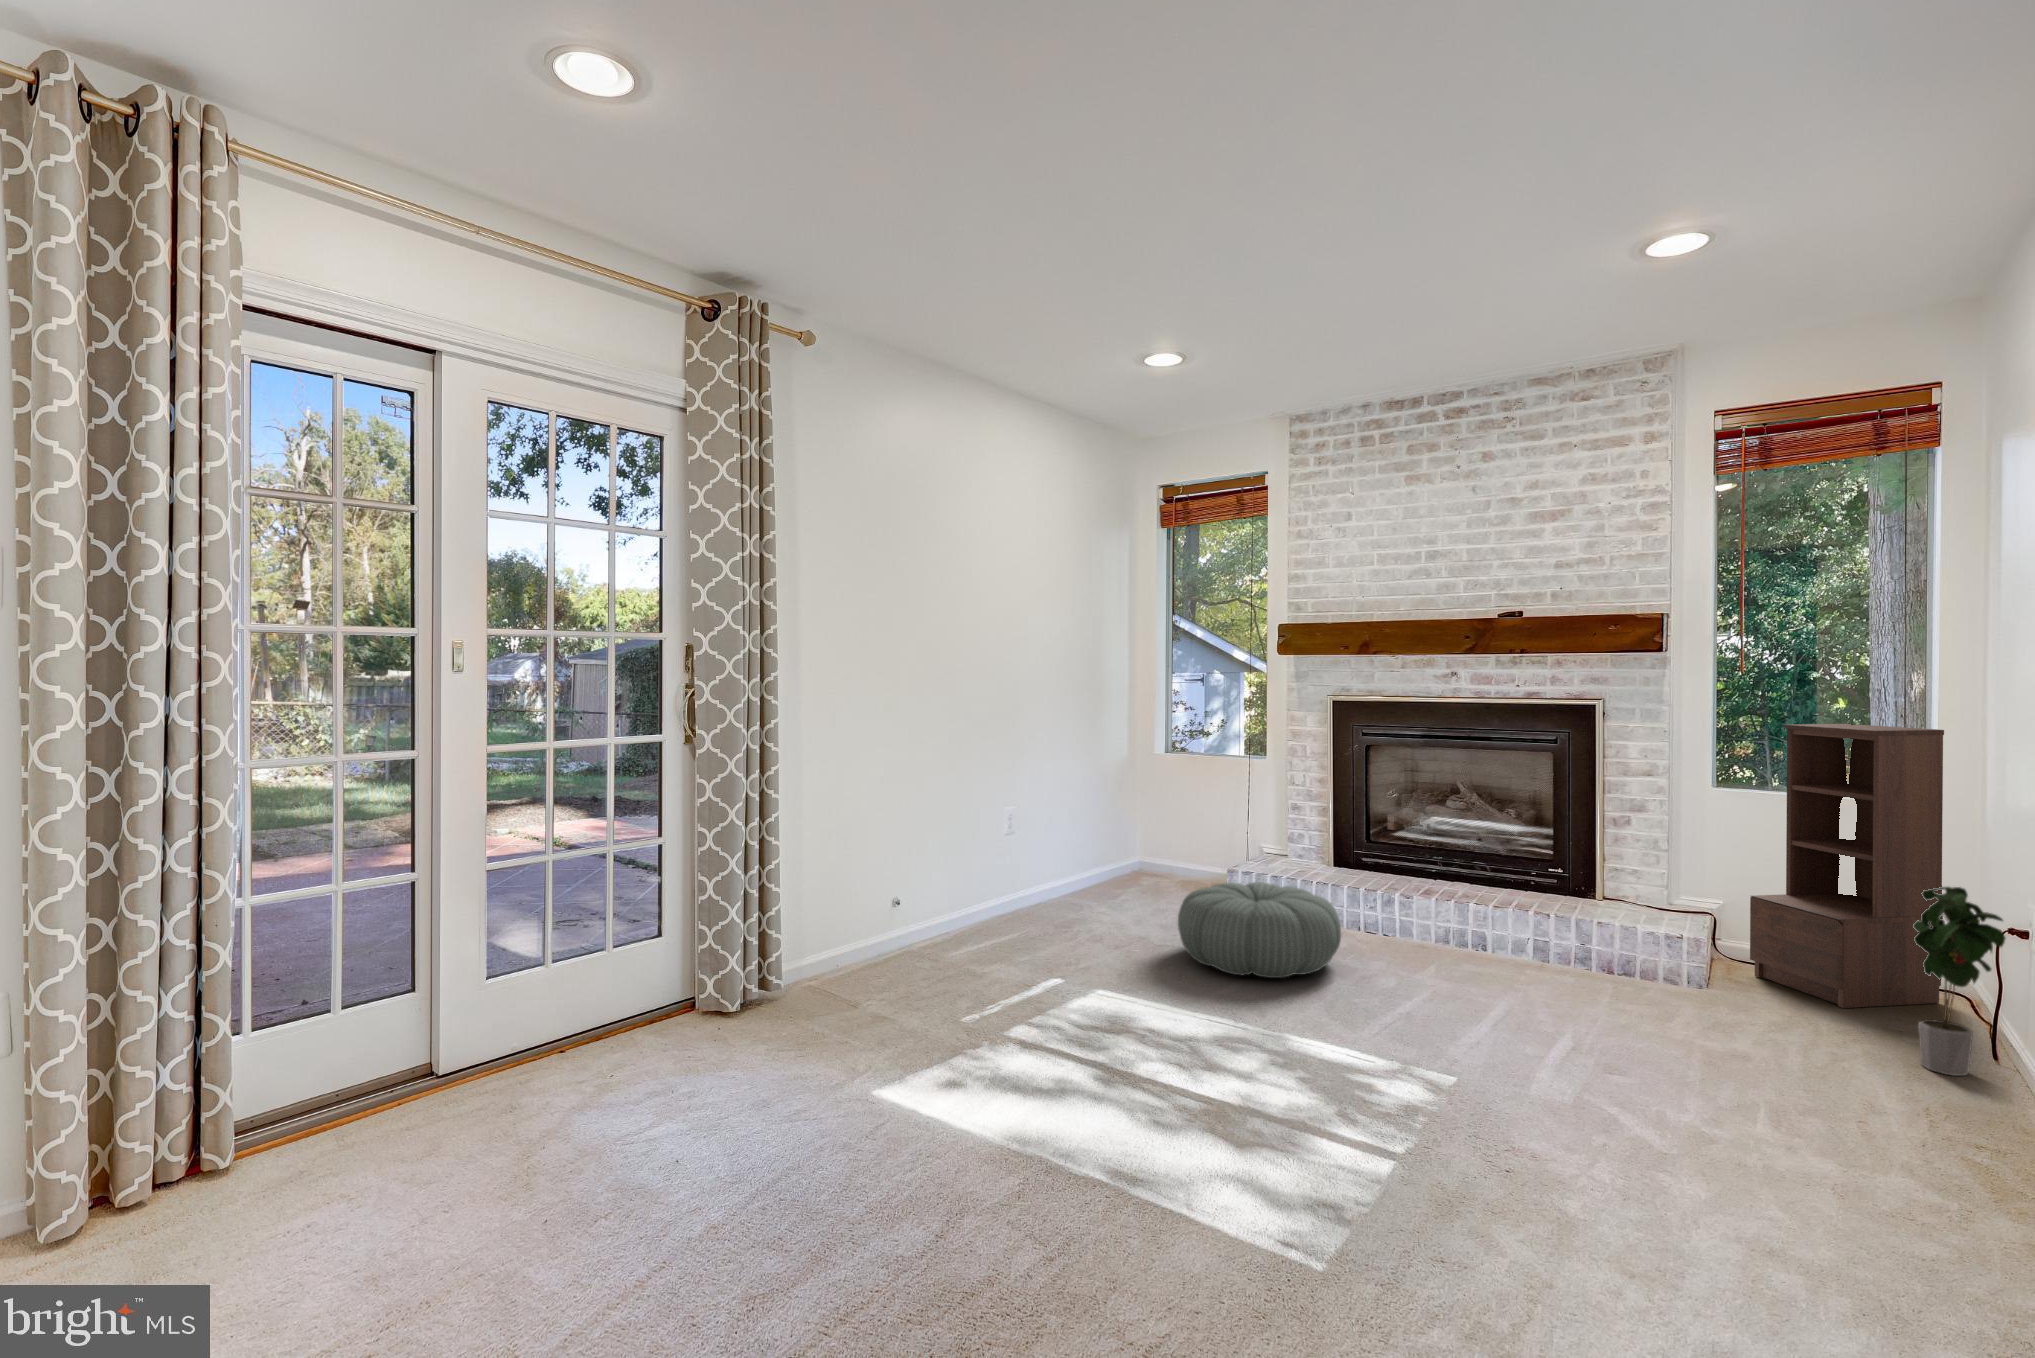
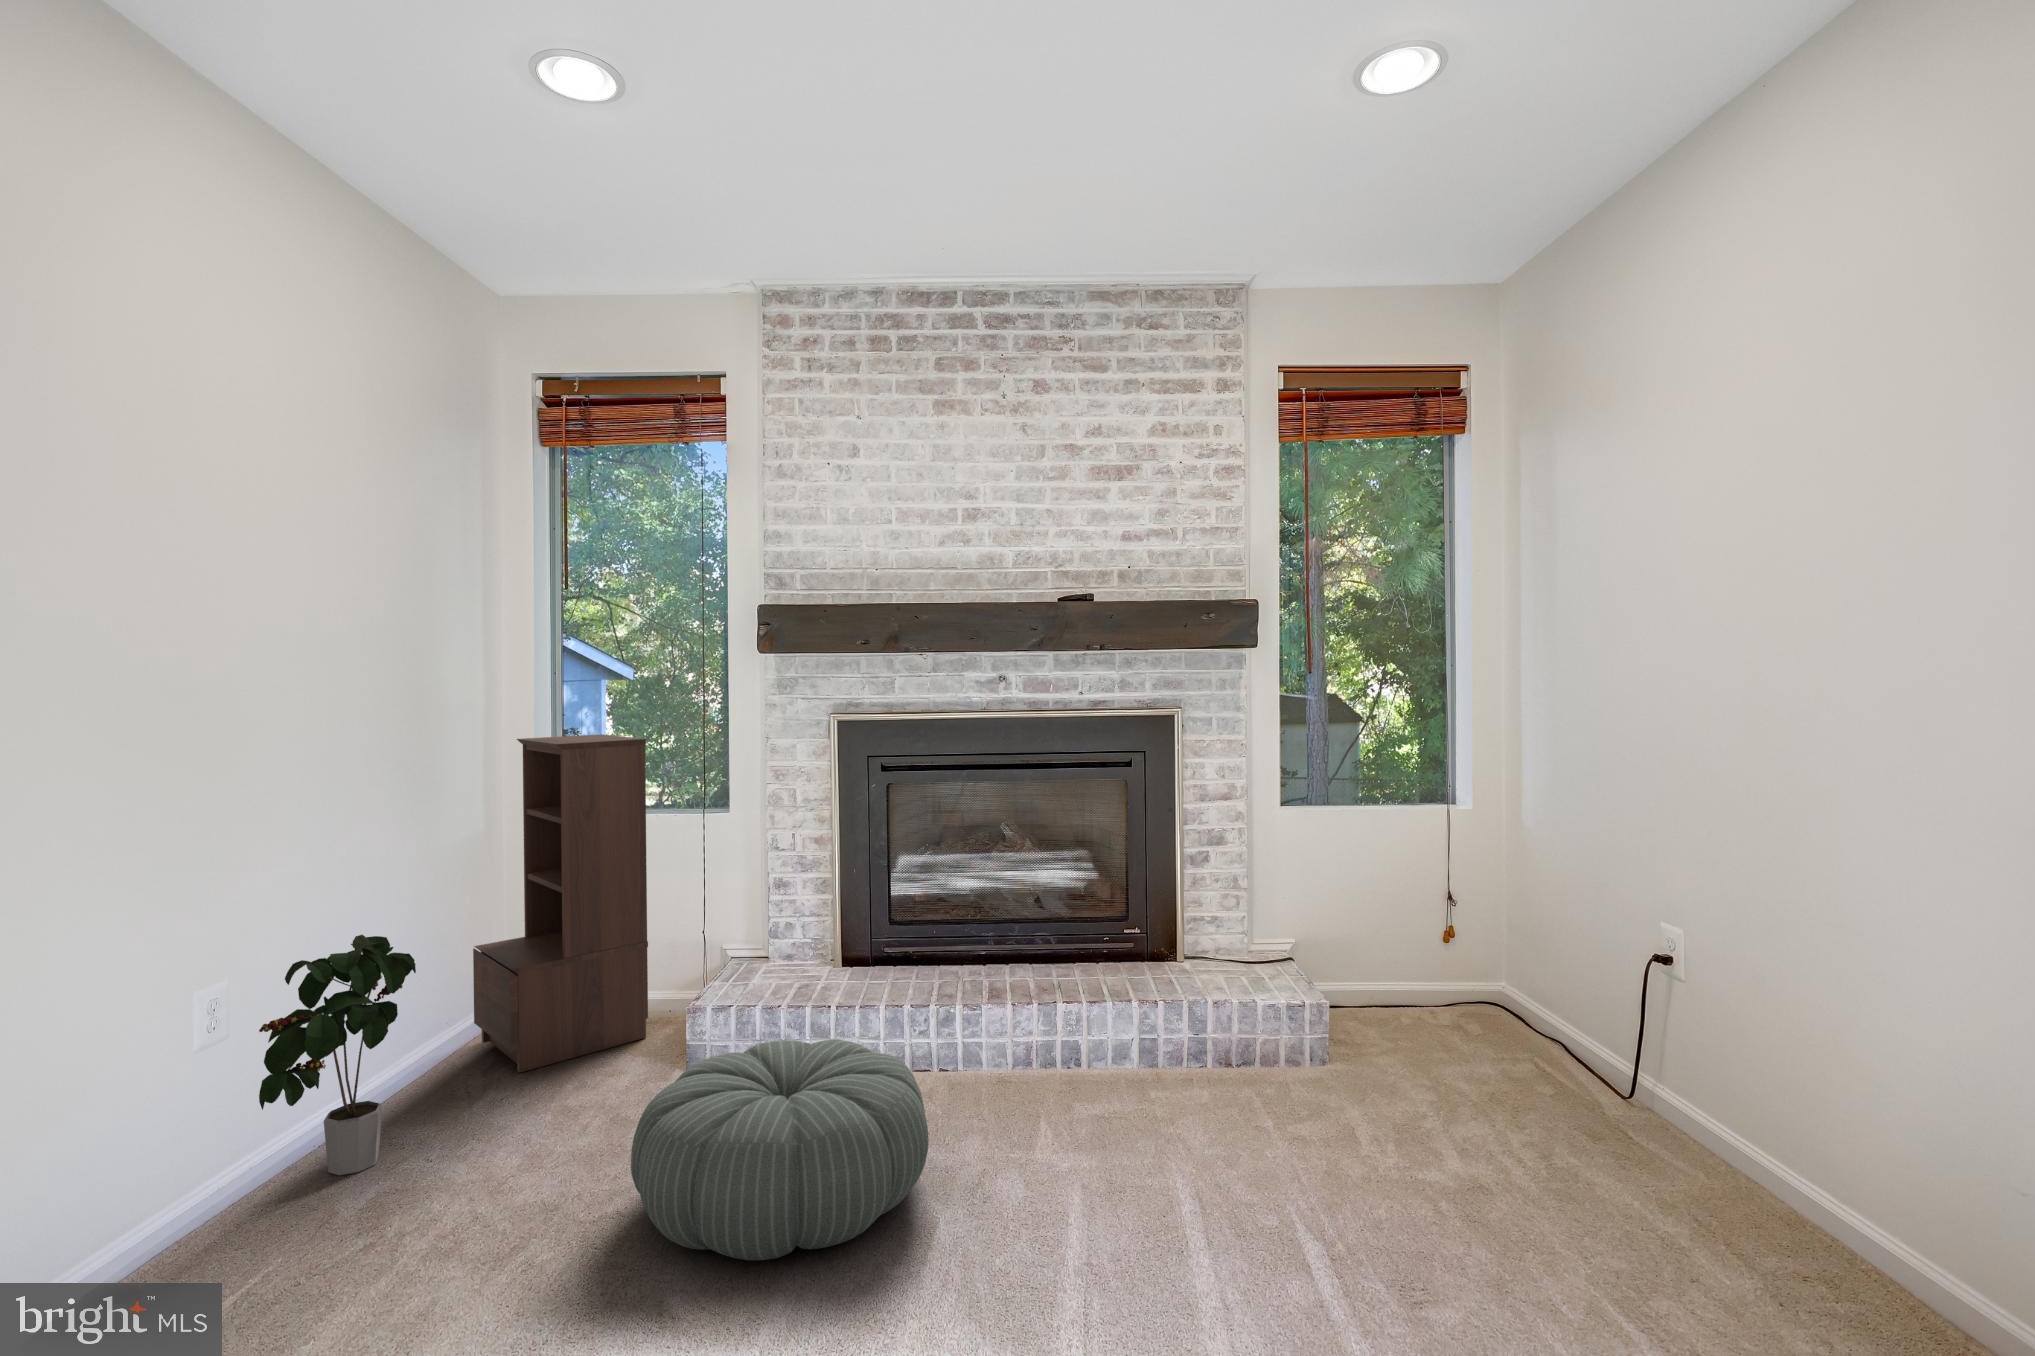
bookshelf: present [1750,724,1944,1008] -> present [473,734,648,1073]
potted plant: present [1913,887,2005,1076] -> present [259,935,416,1175]

